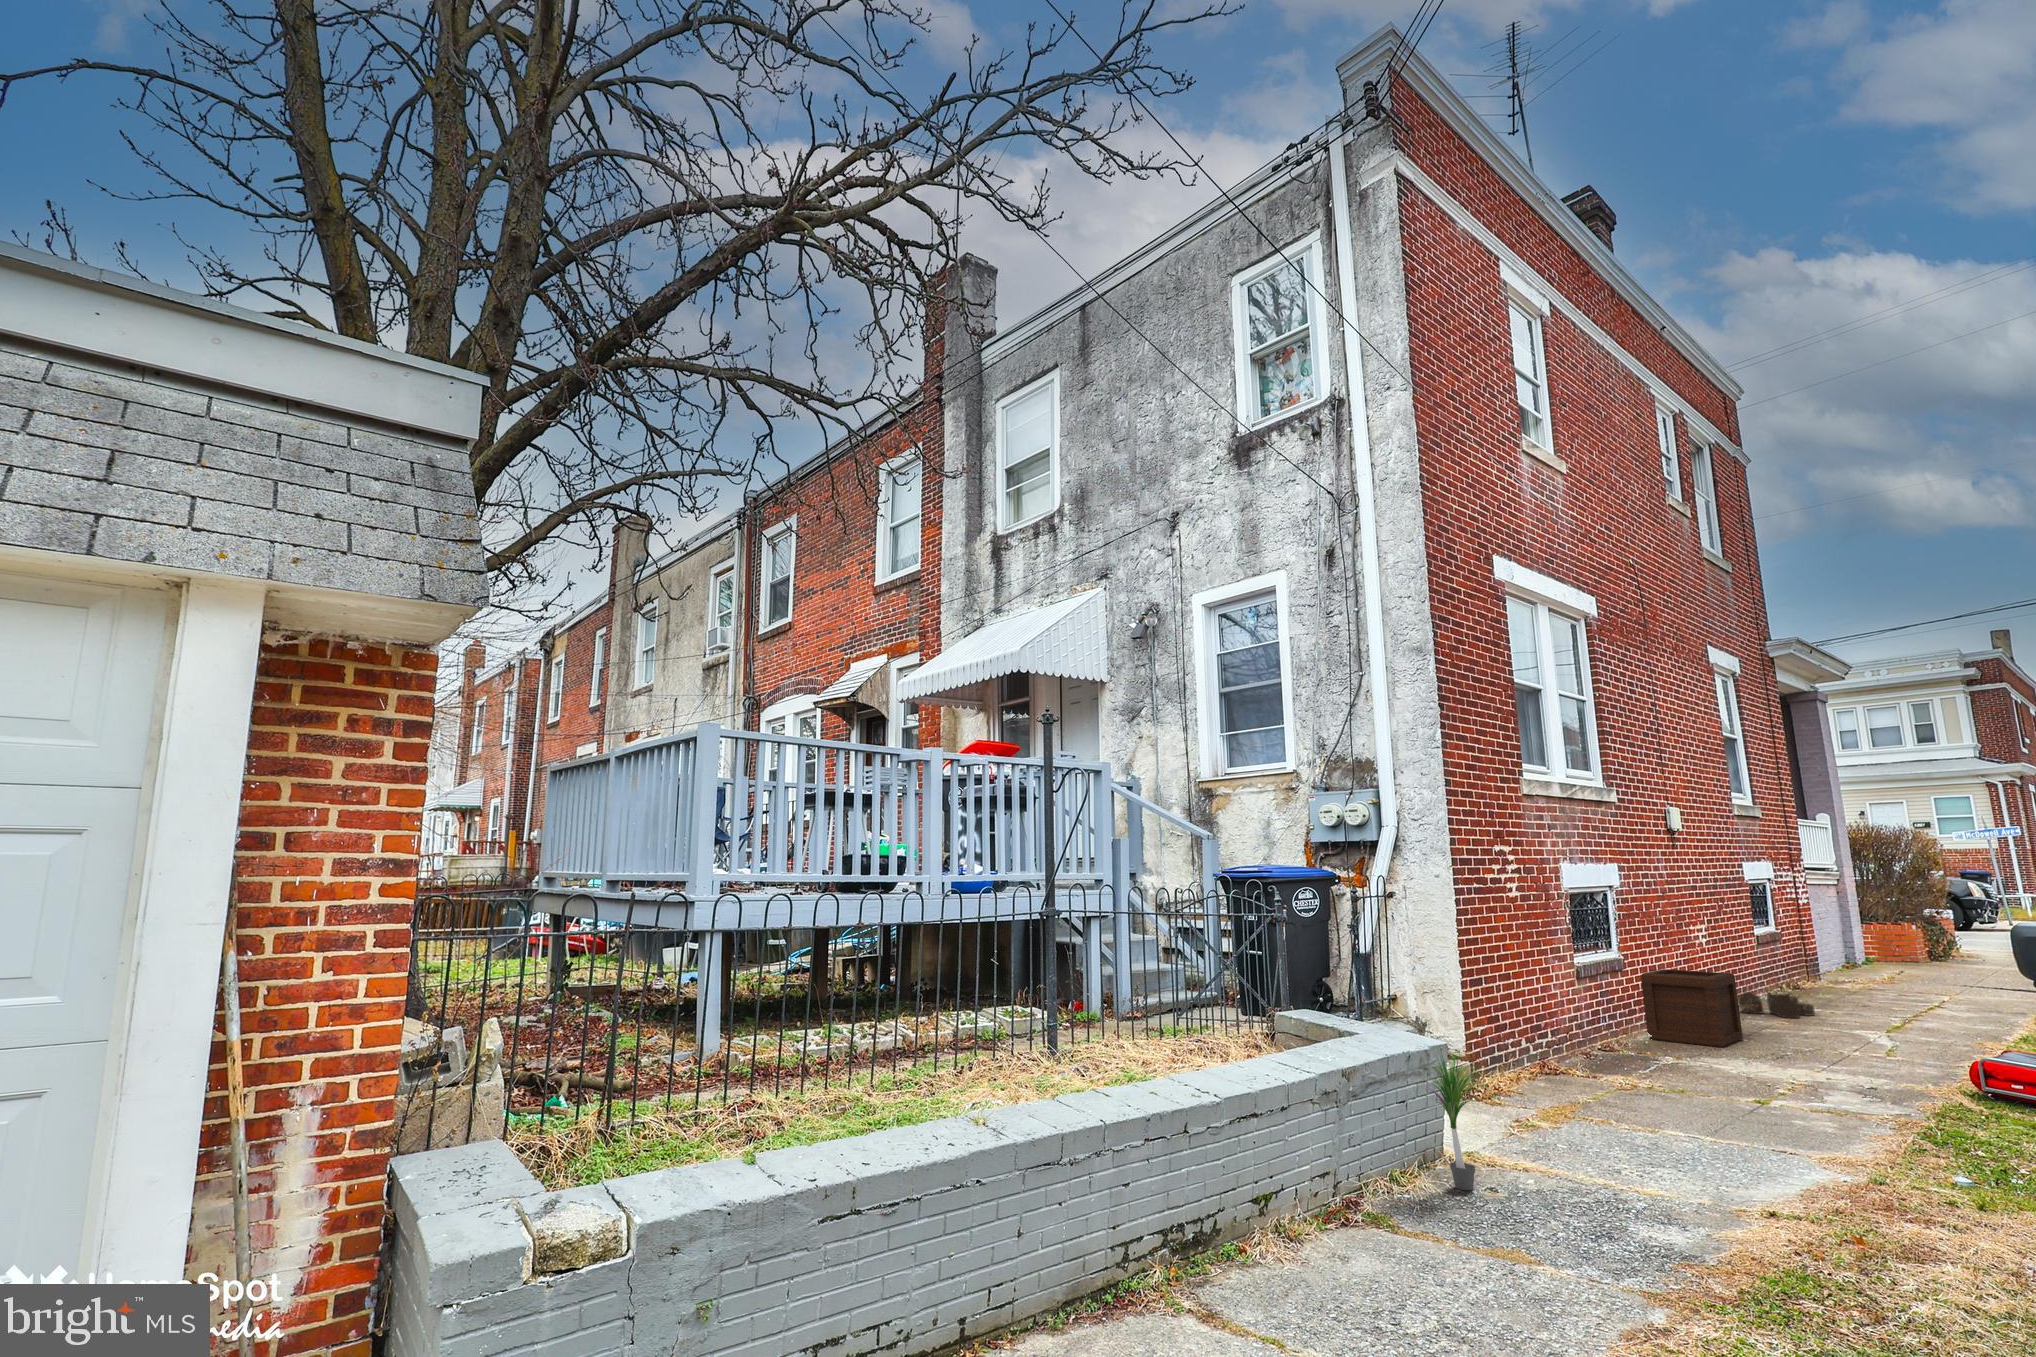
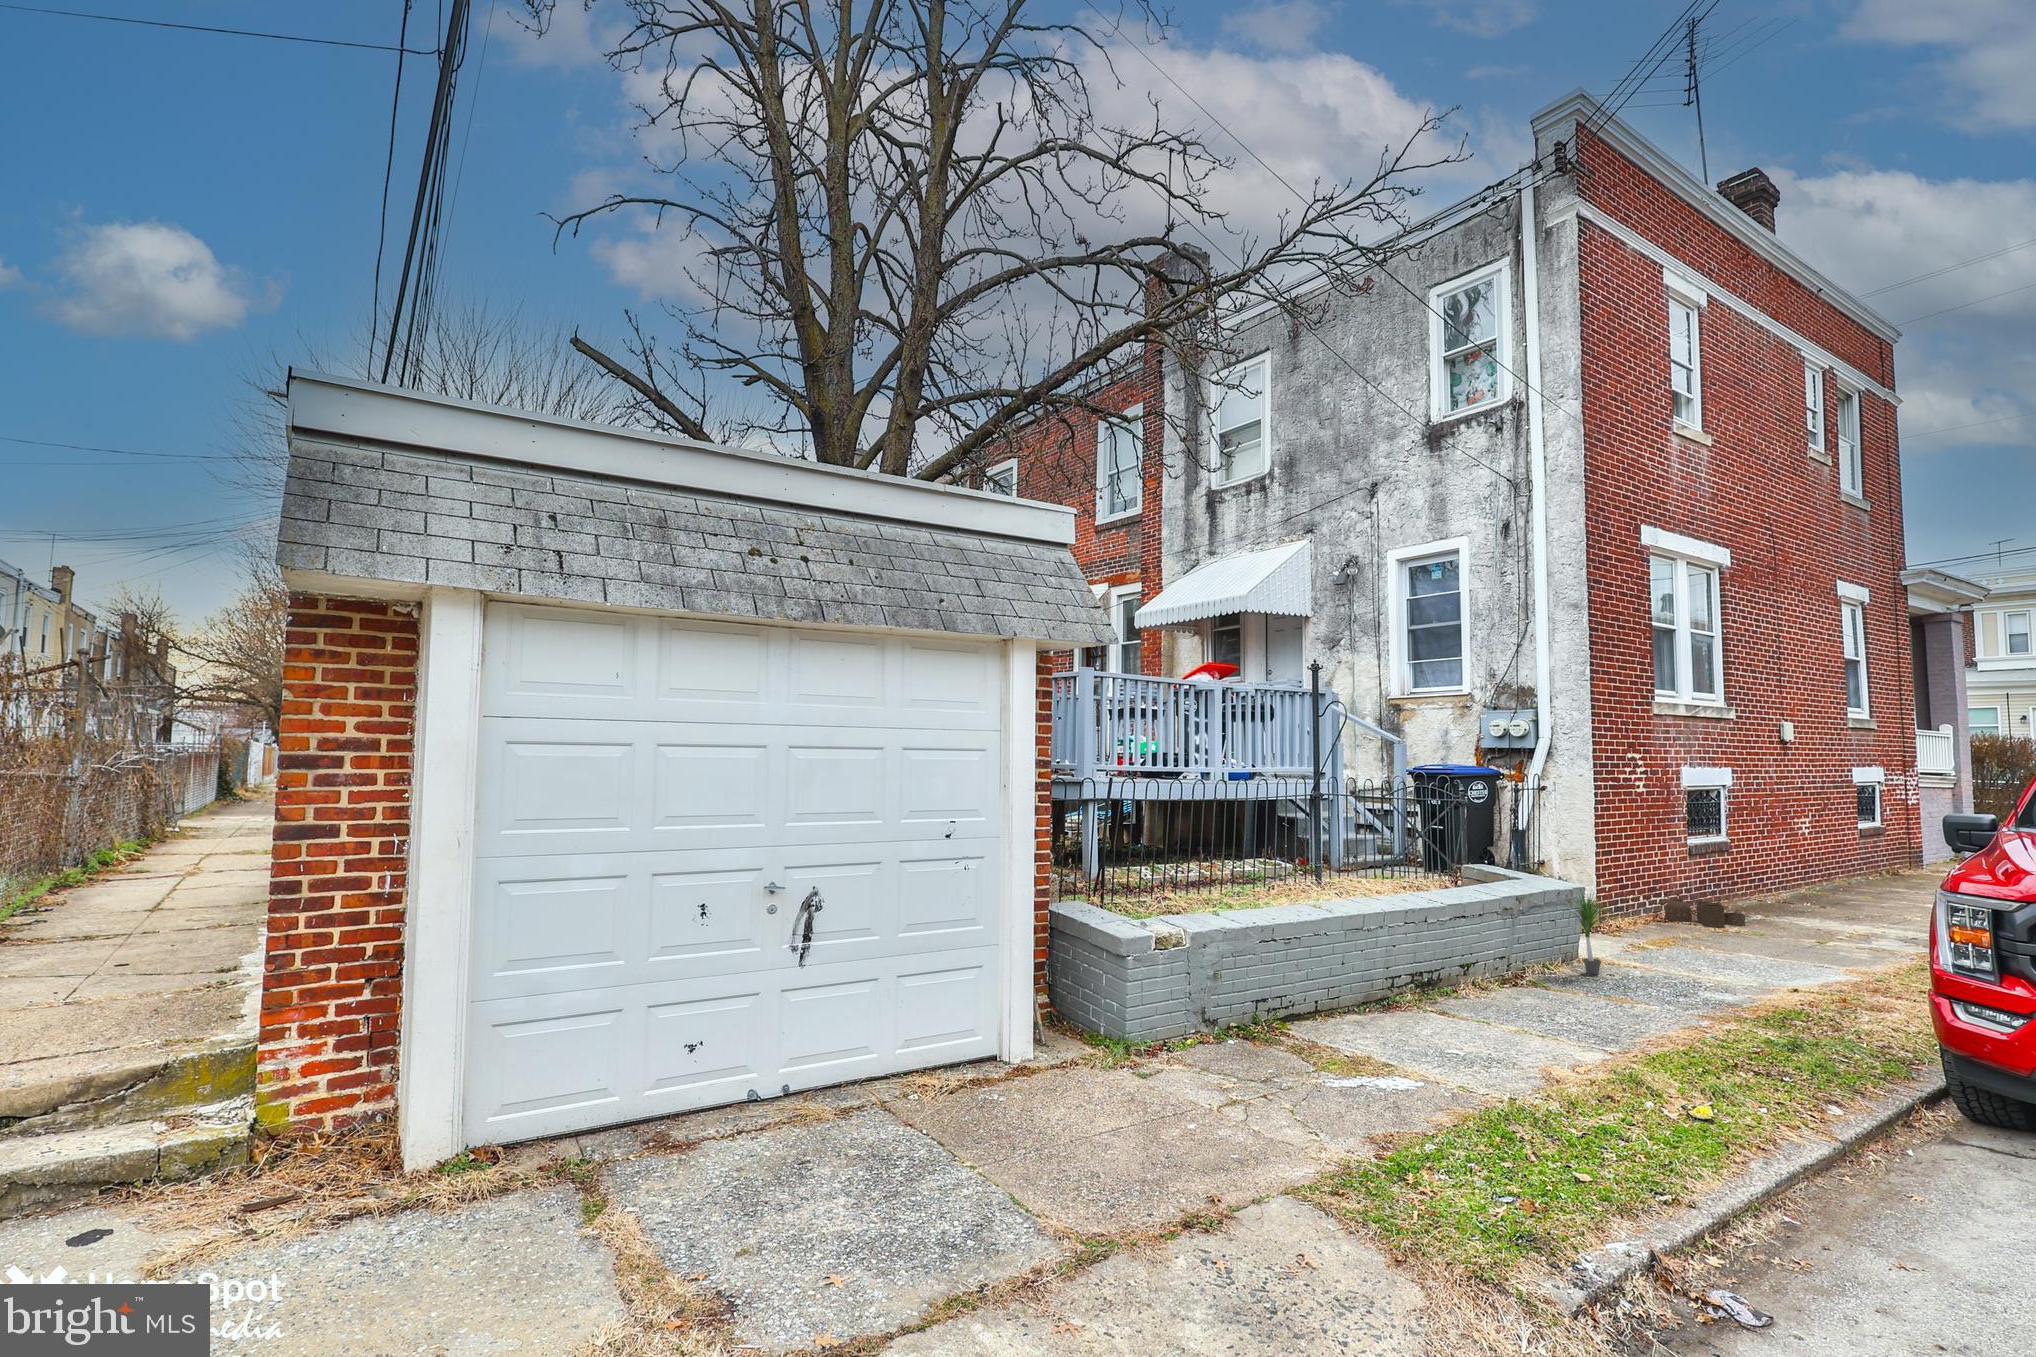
wooden crate: present [1641,969,1743,1047] -> none [1744,852,1827,911]
woven basket: present [1738,990,1815,1018] -> present [1665,898,1745,928]

